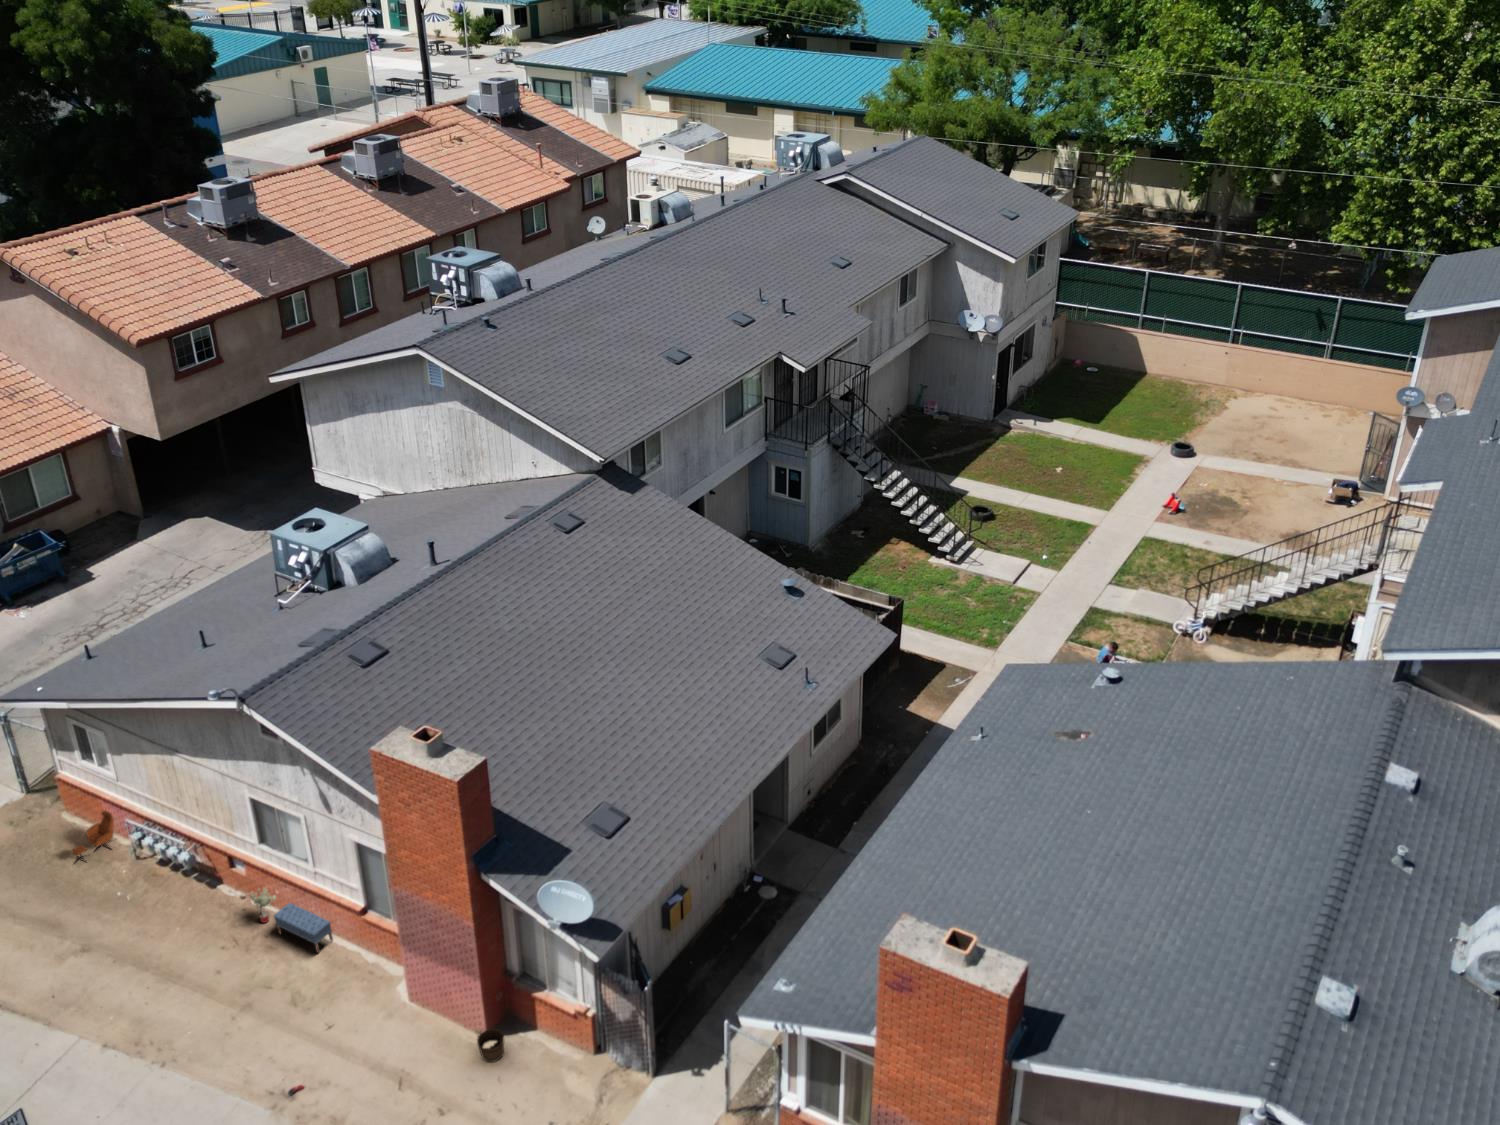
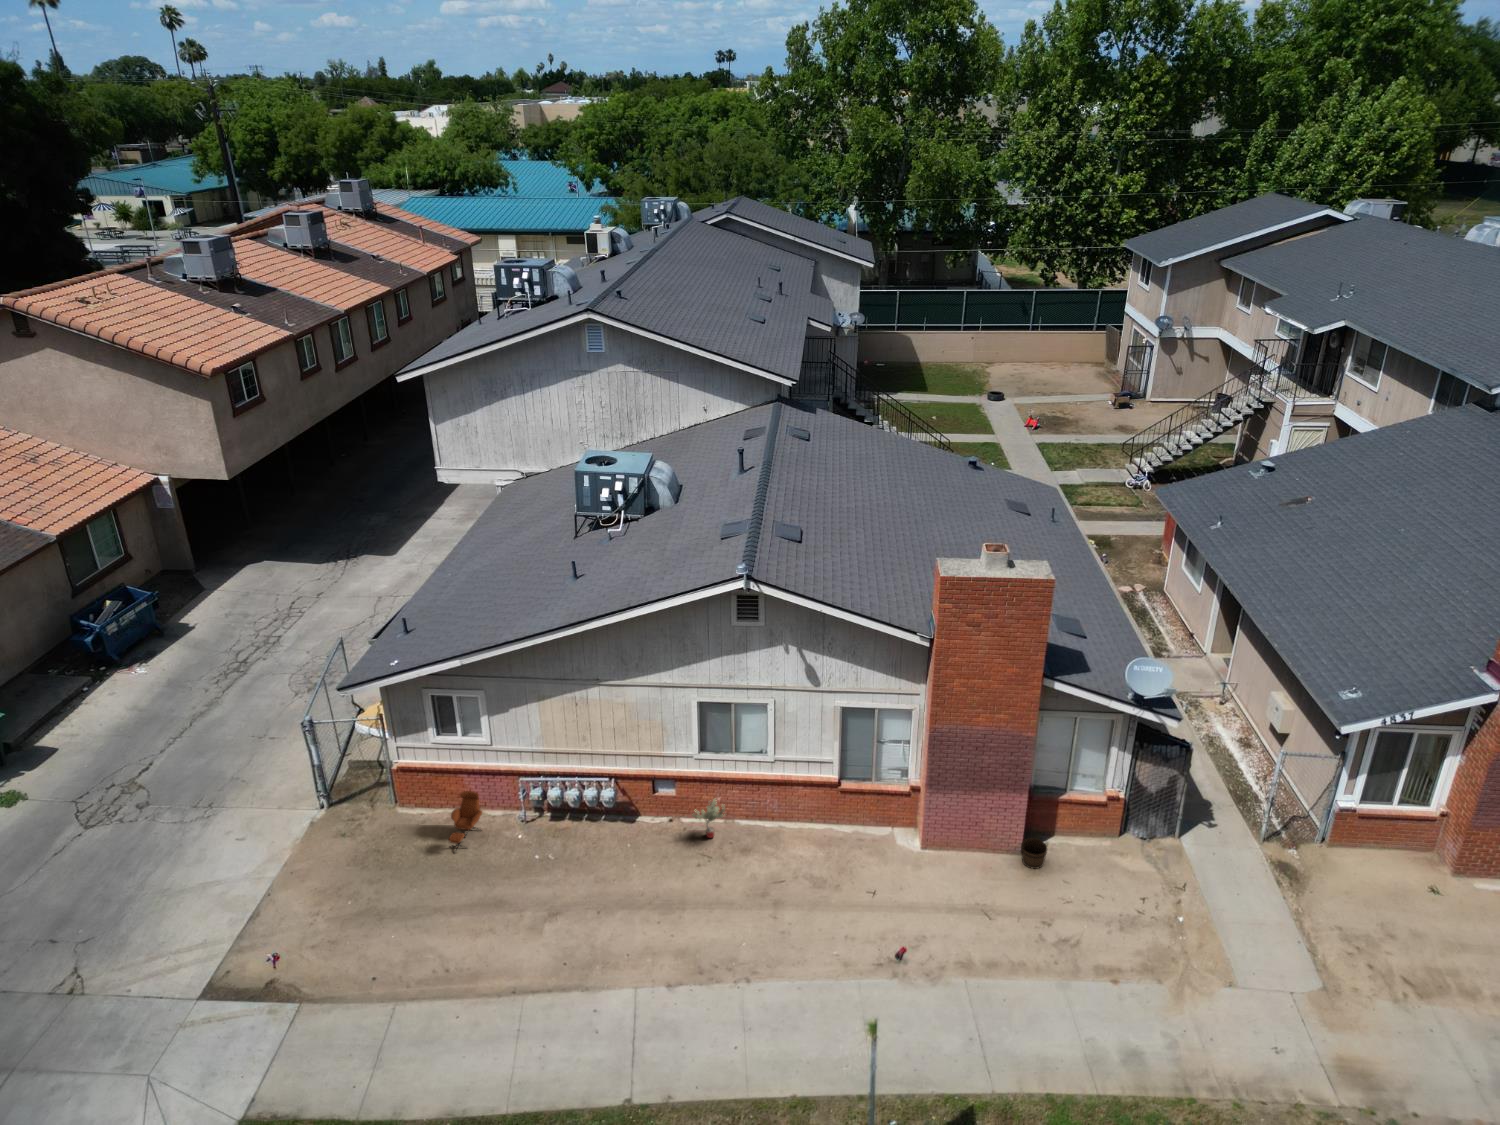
bench: present [274,903,333,953] -> none [734,808,794,844]

